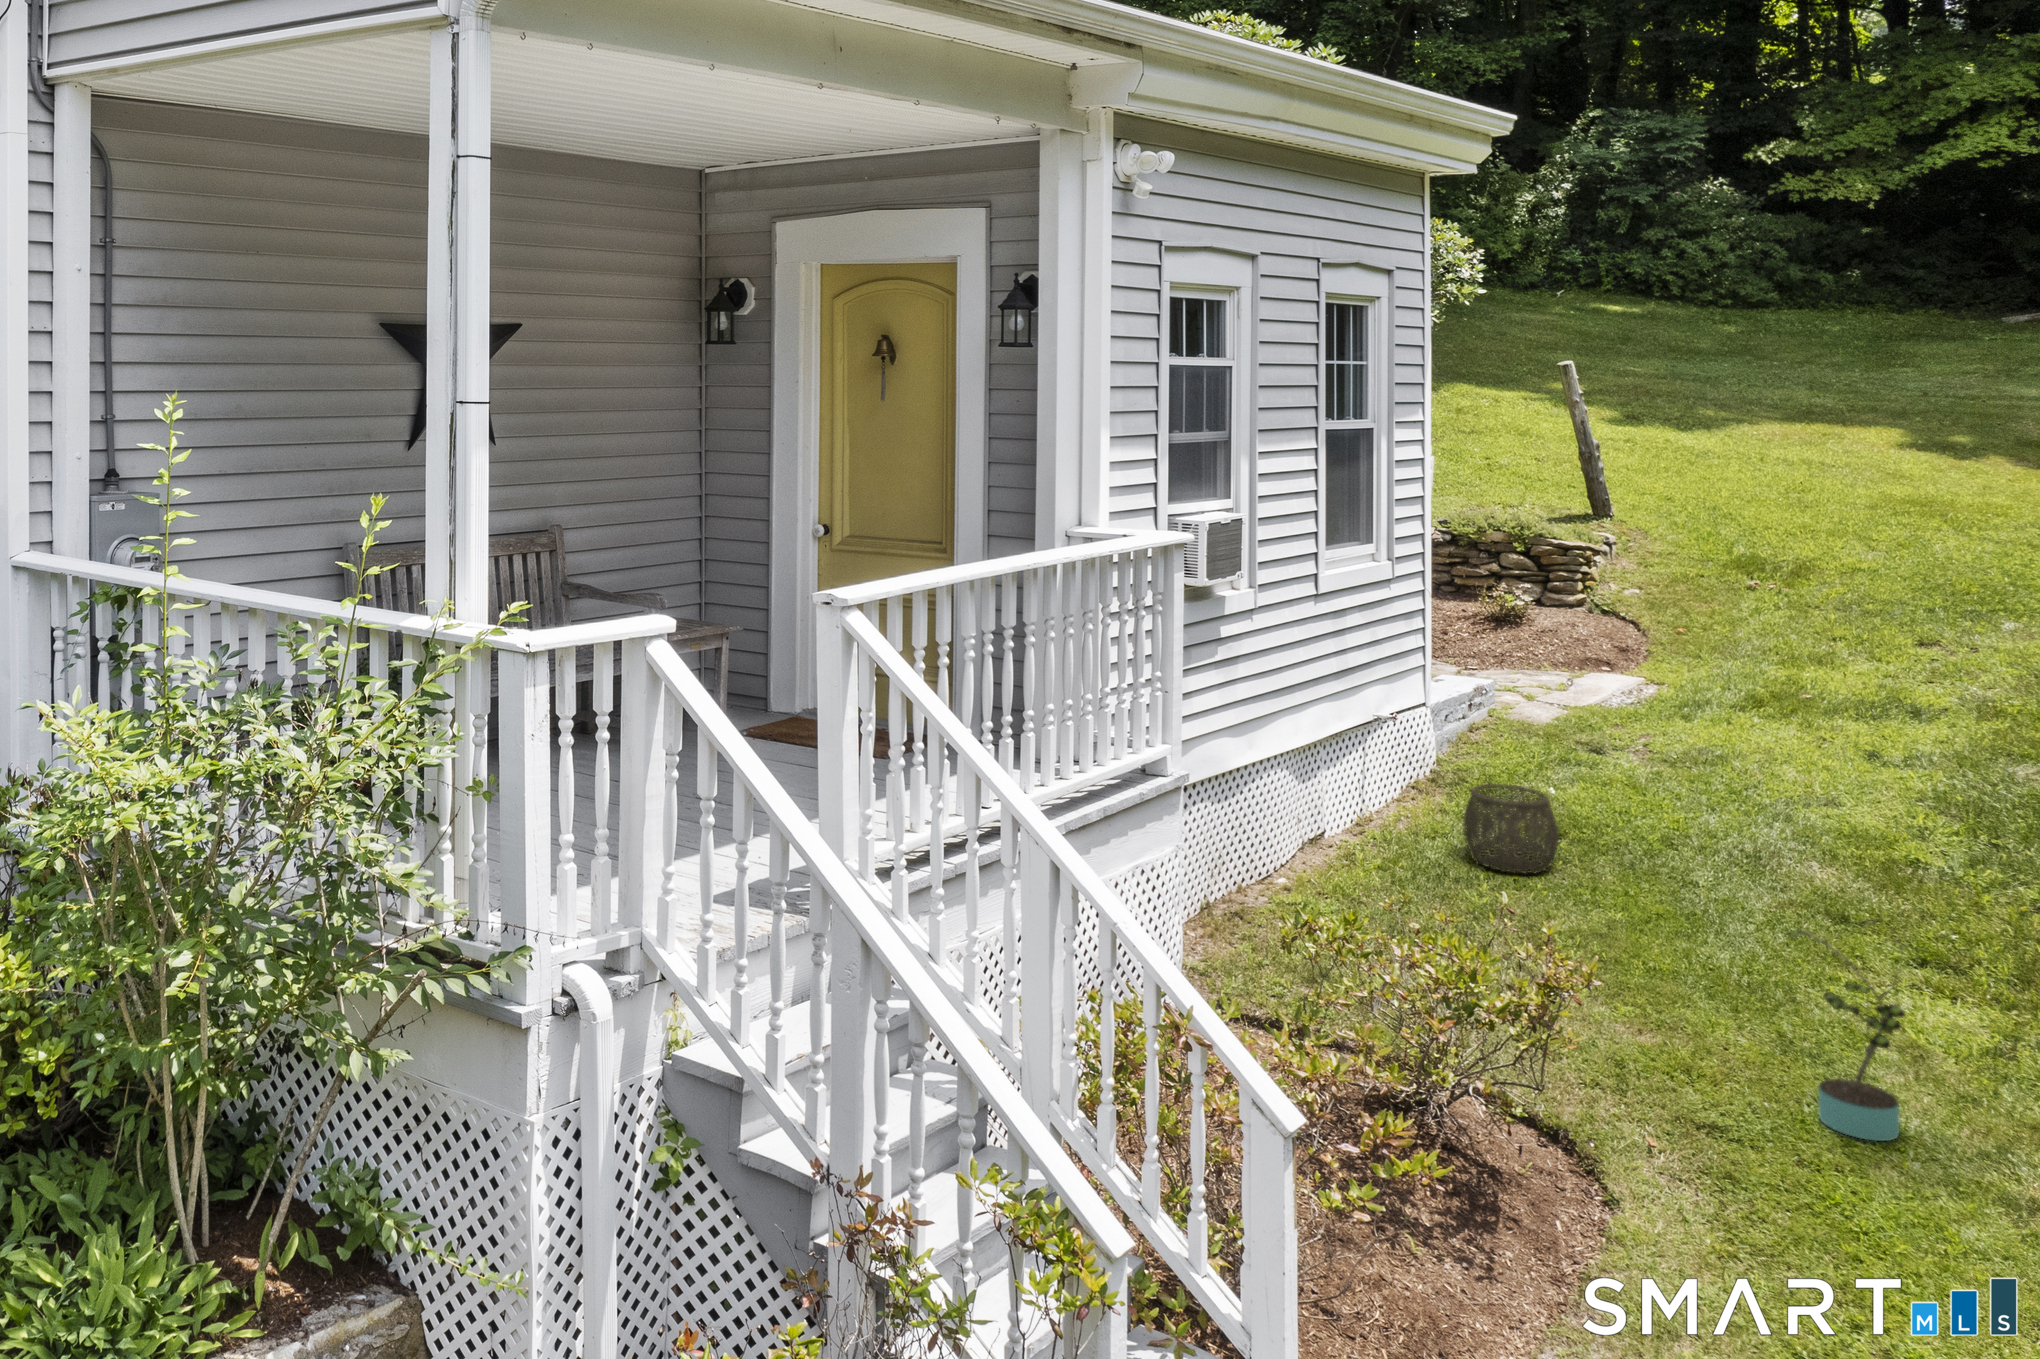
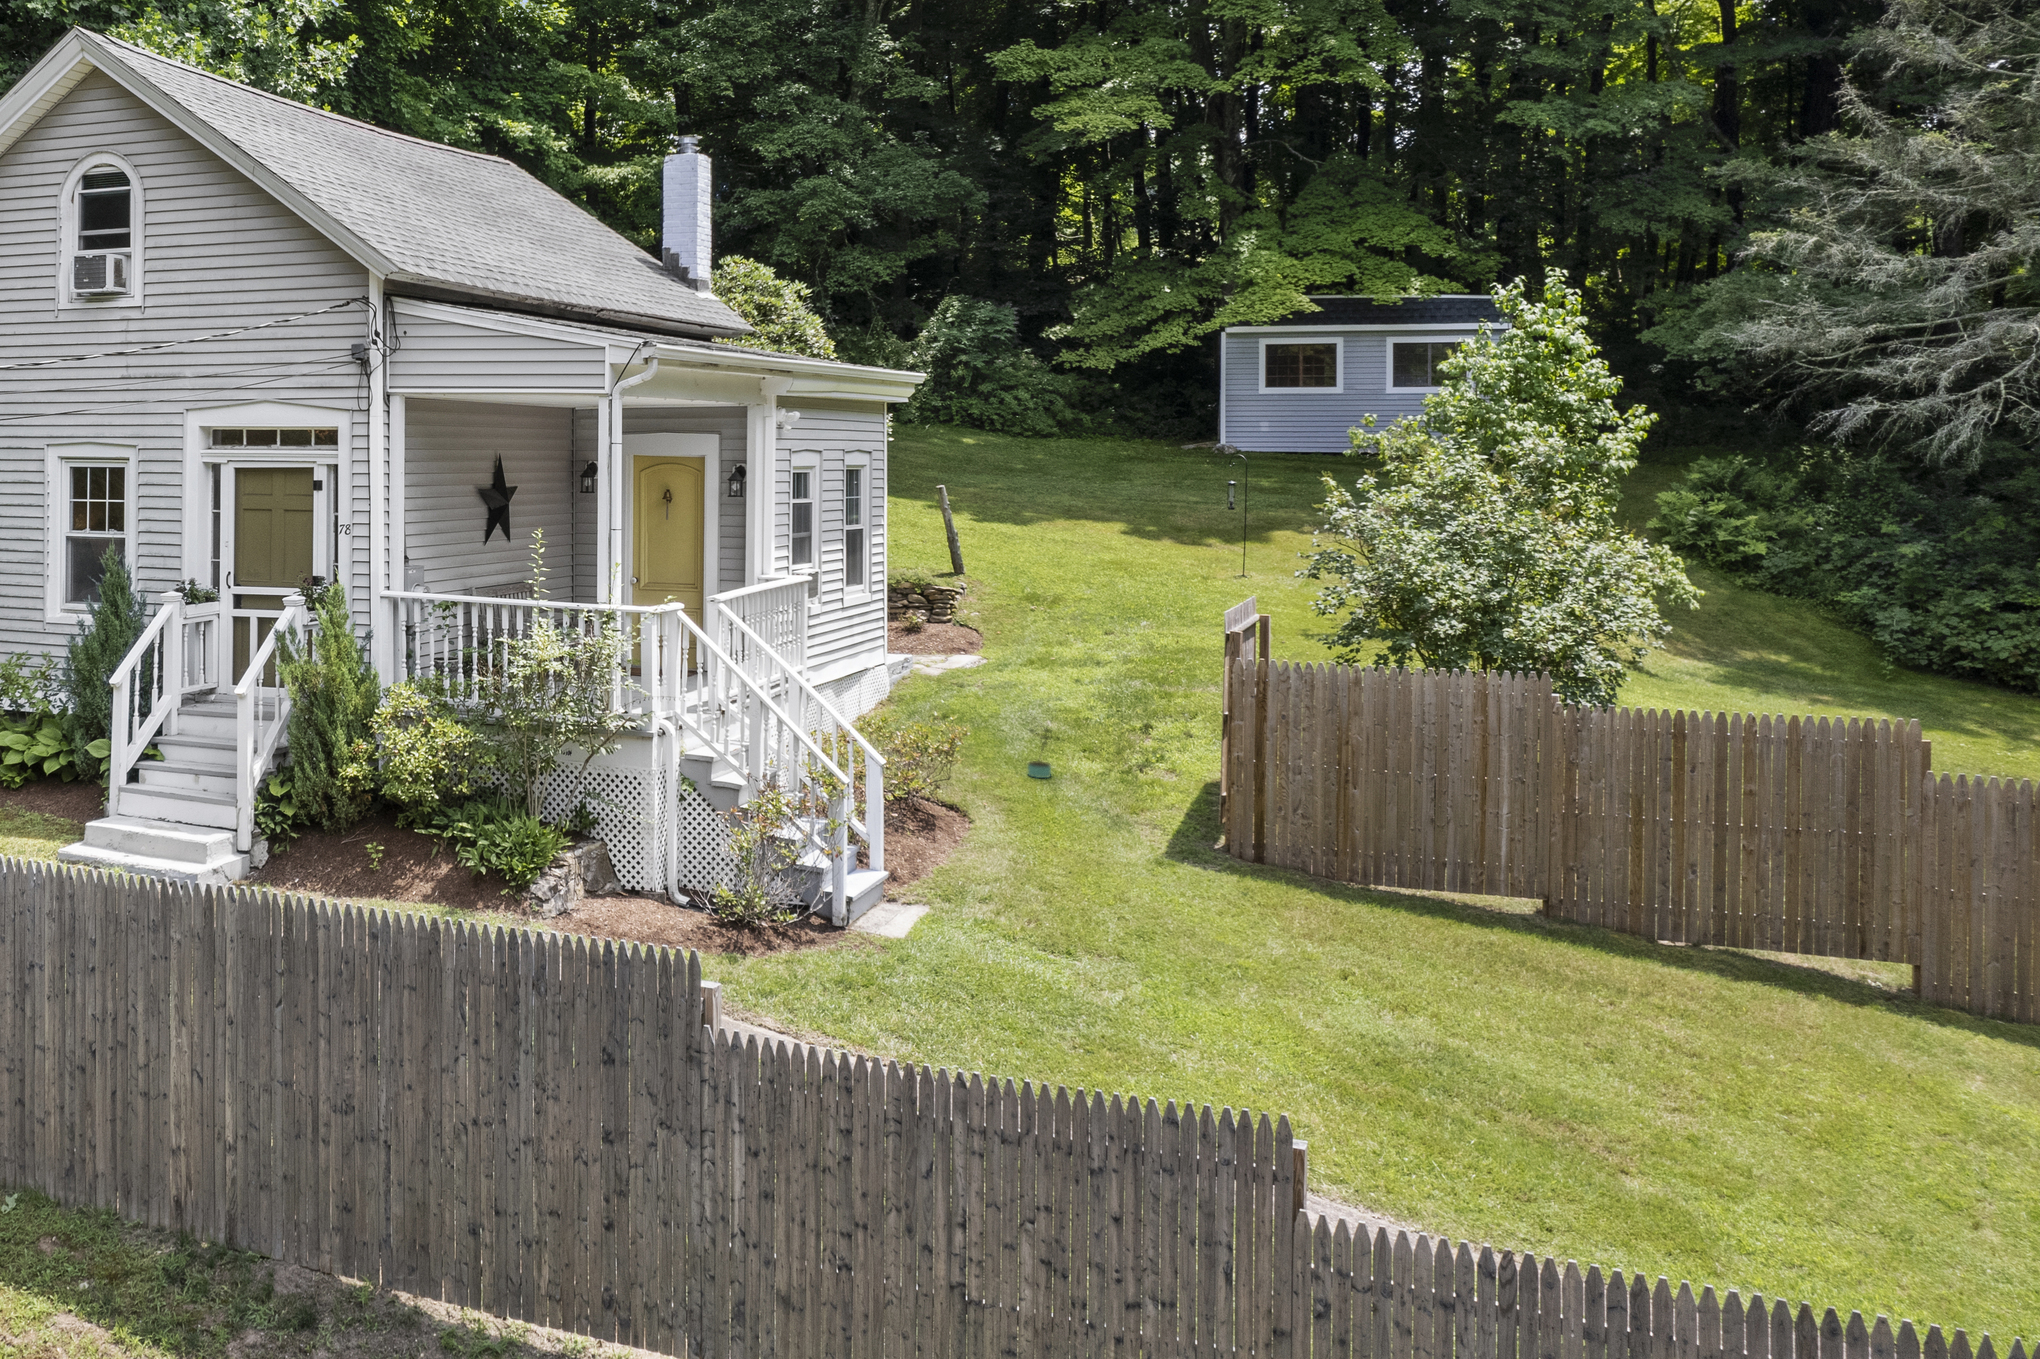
woven basket: present [1463,784,1559,874] -> none [907,682,943,718]

